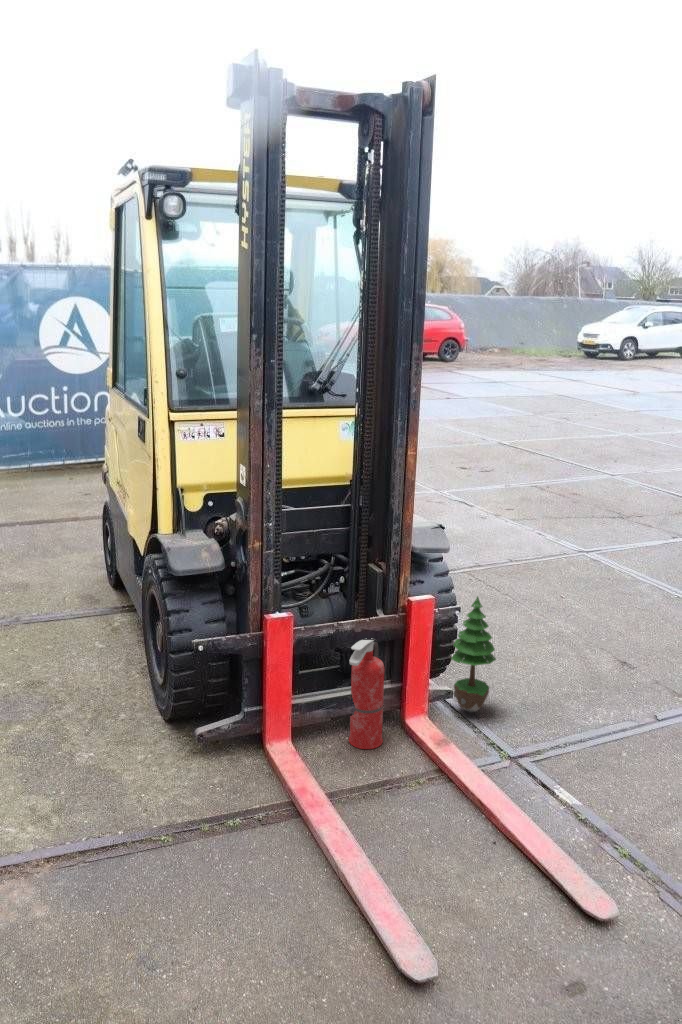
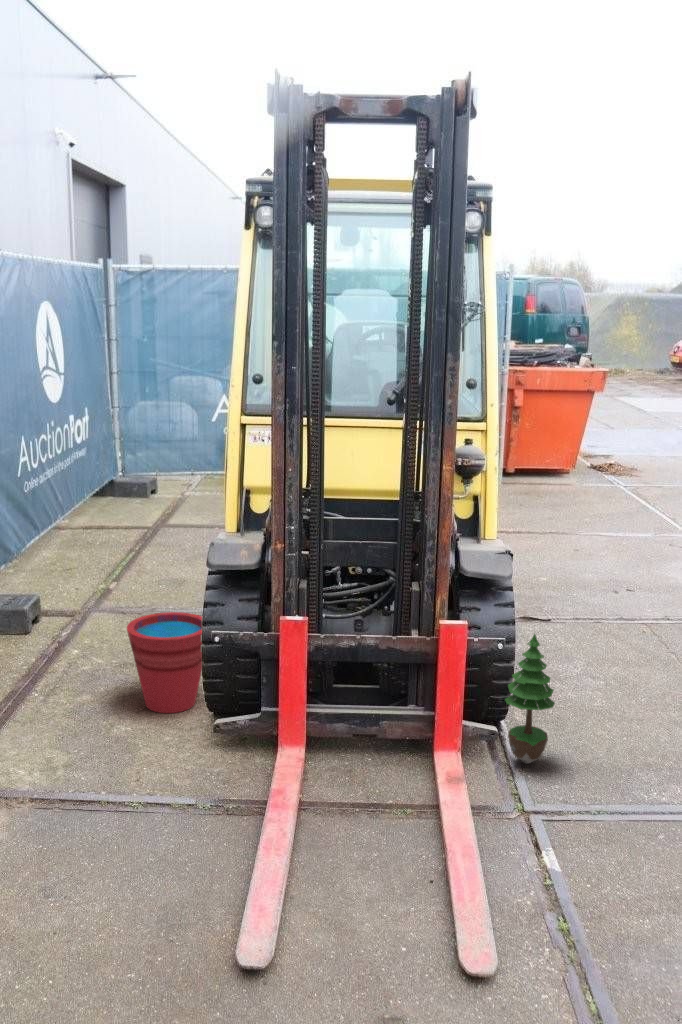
bucket: none [52,625,143,734] -> present [127,612,202,713]
fire extinguisher: present [349,640,385,749] -> none [363,658,414,775]

